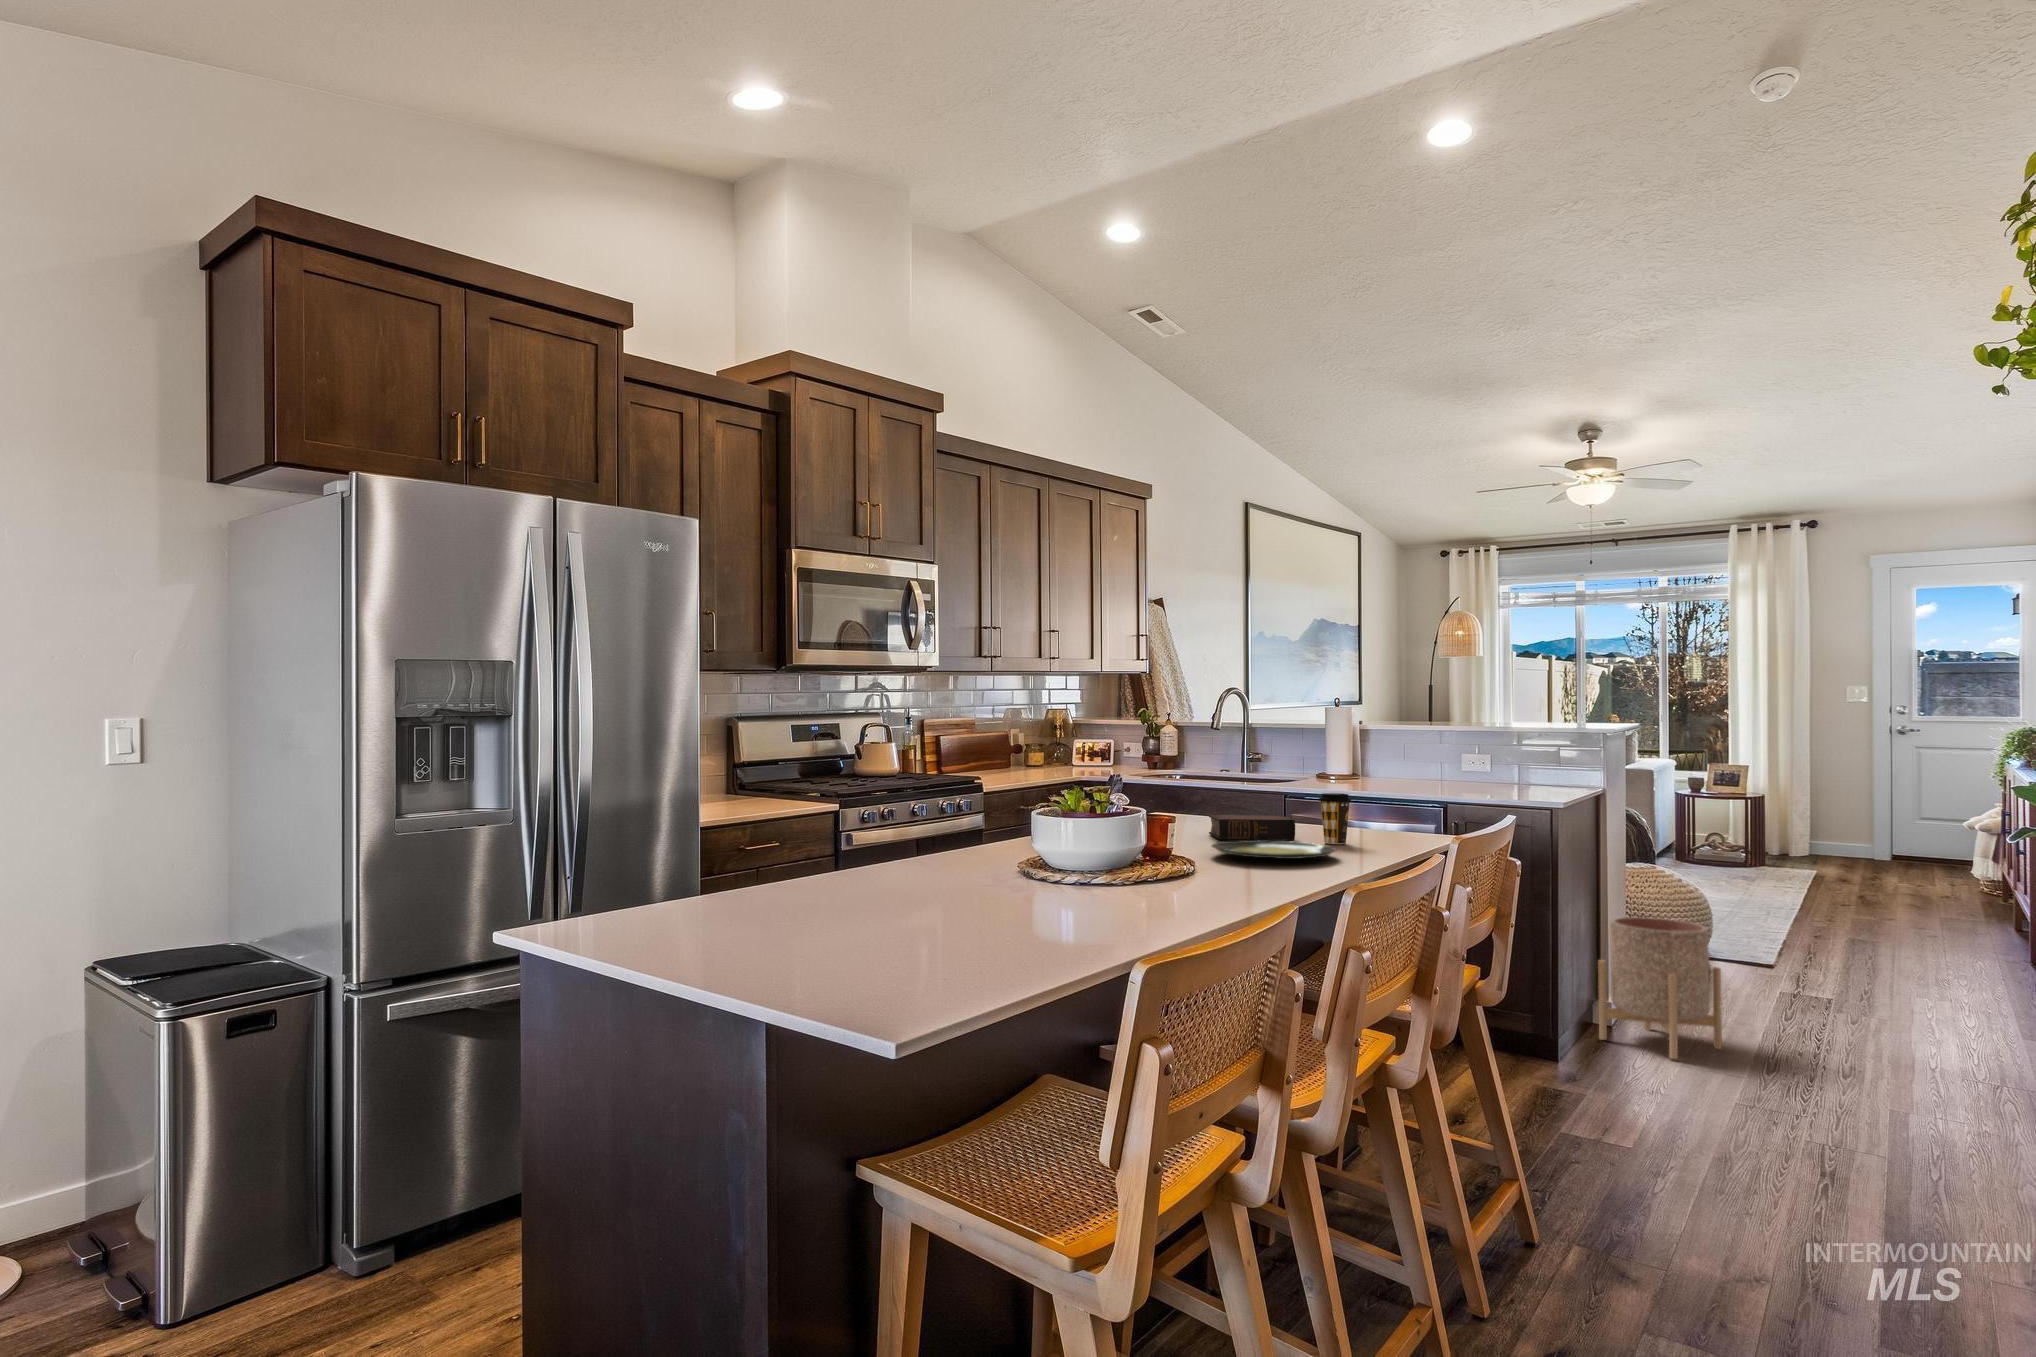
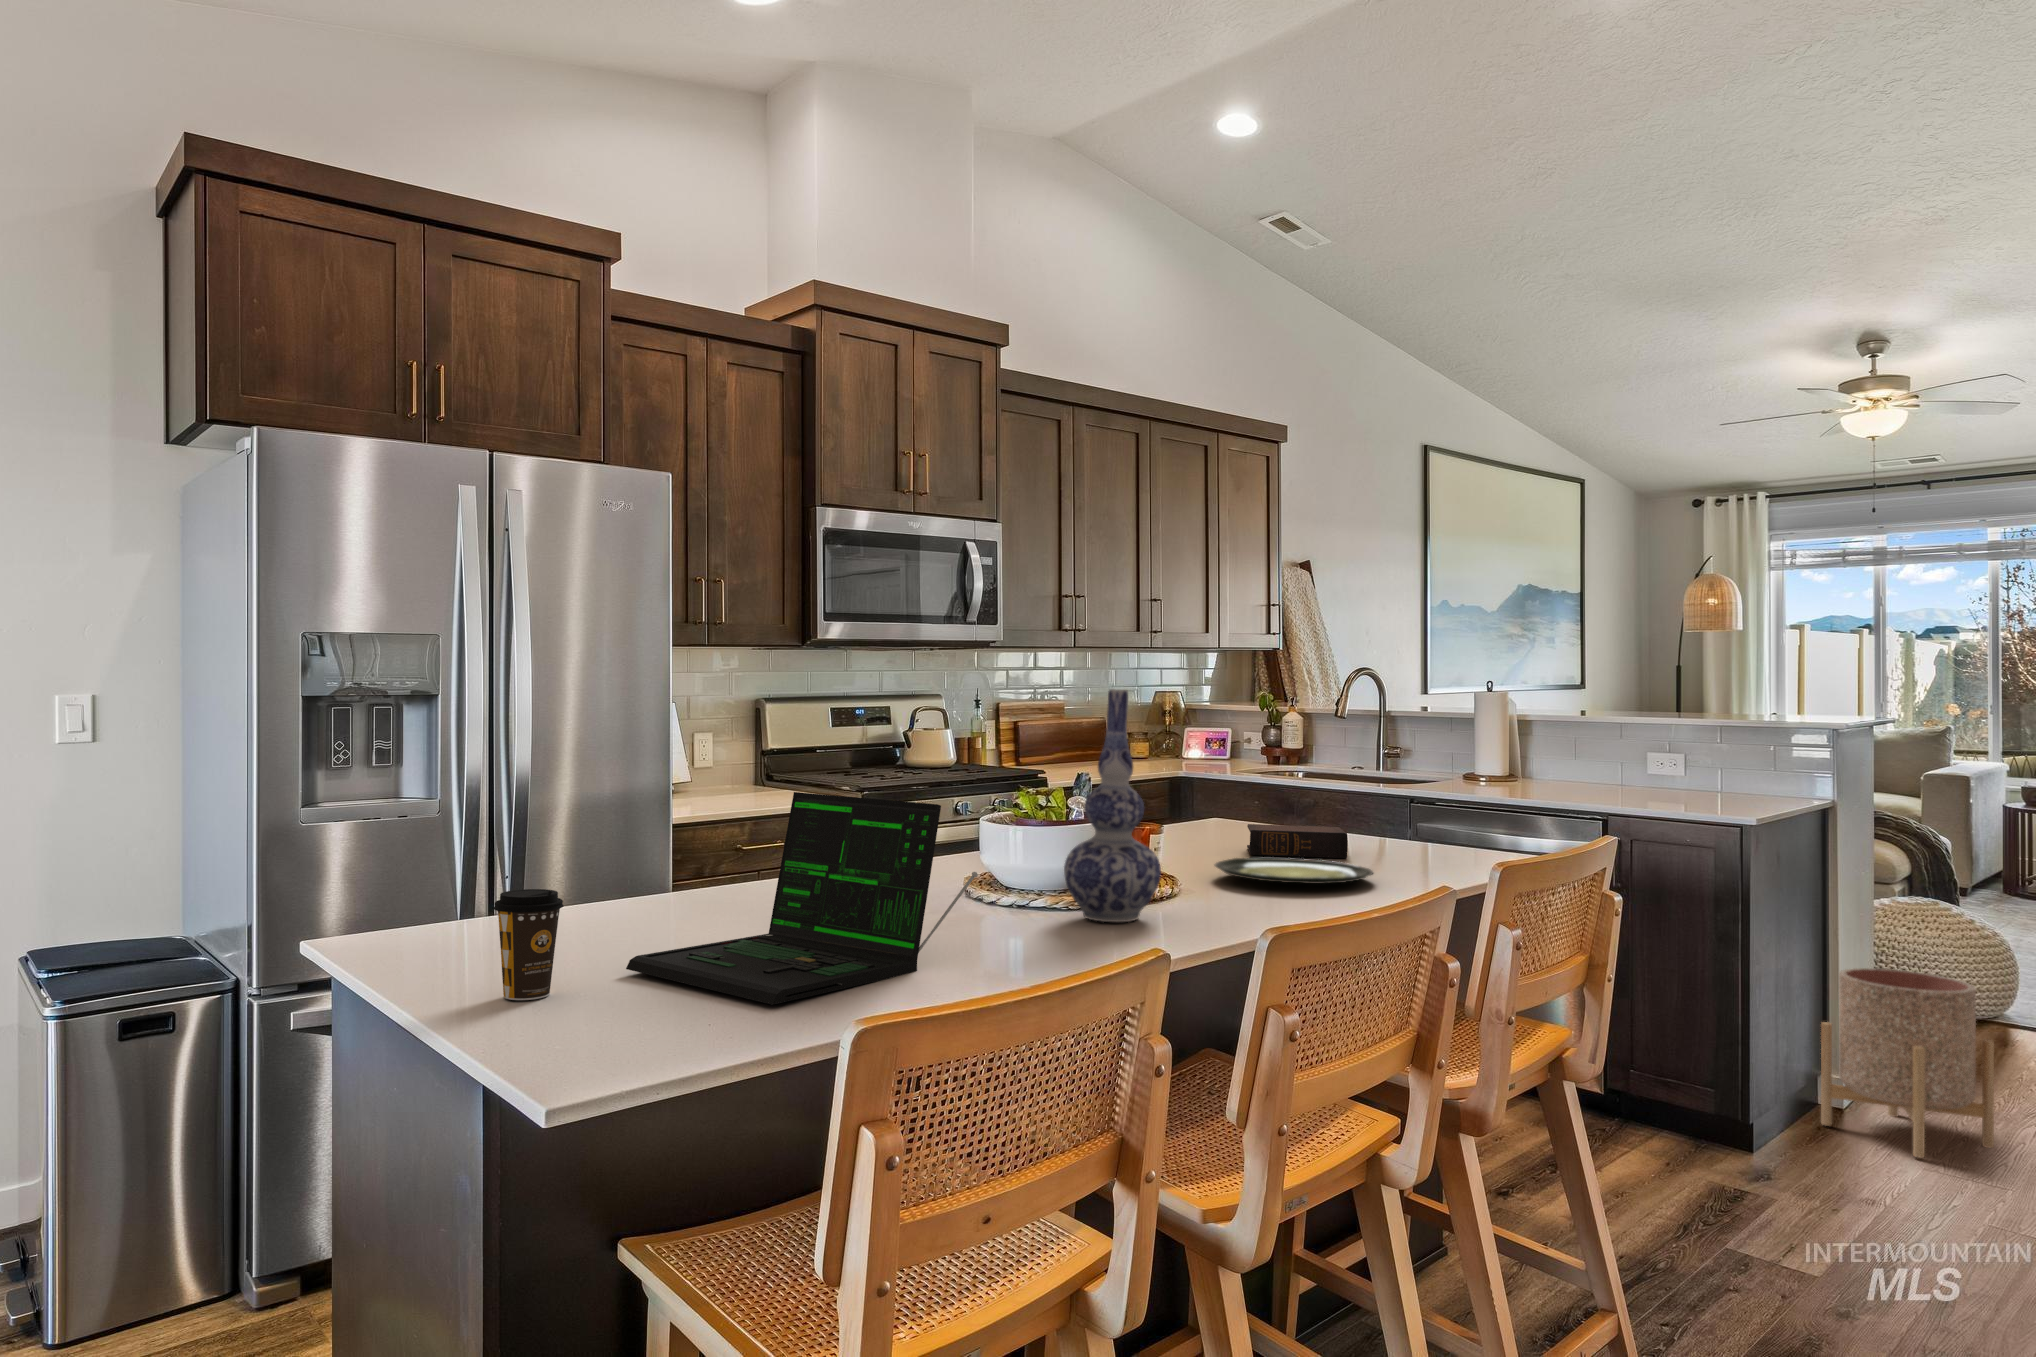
vase: none [1131,707,1208,892] -> present [1064,689,1161,922]
laptop: none [835,793,1115,960] -> present [626,792,978,1005]
coffee cup: present [1319,793,1351,844] -> present [494,889,564,1000]

